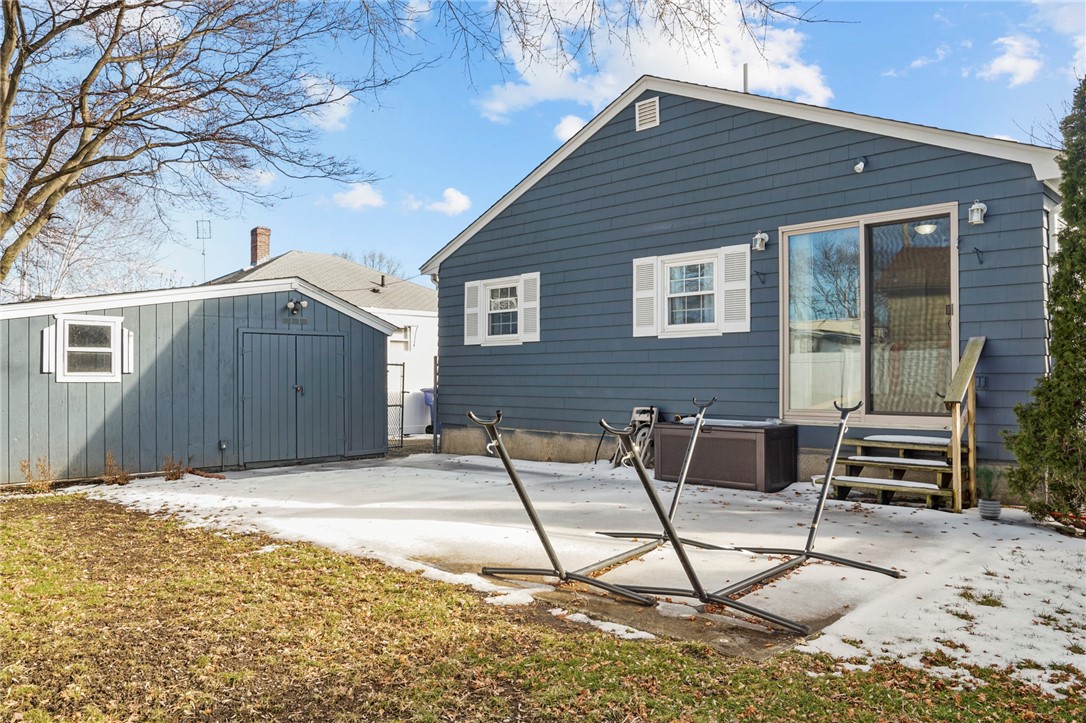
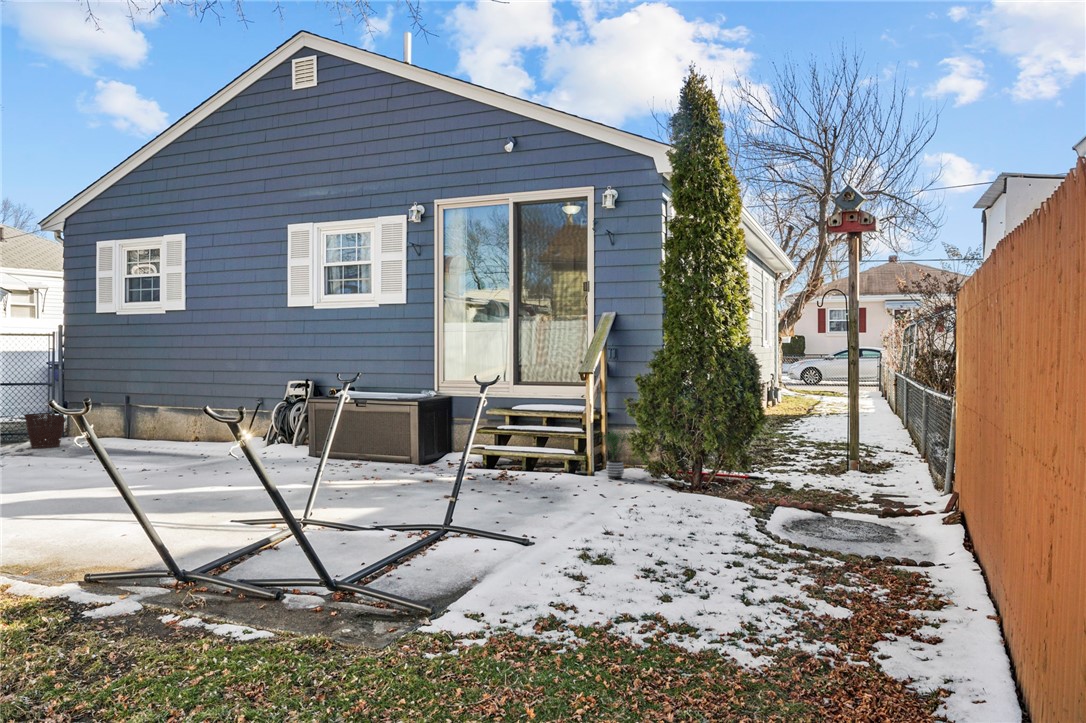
basket: none [429,430,457,459] -> present [25,413,65,448]

